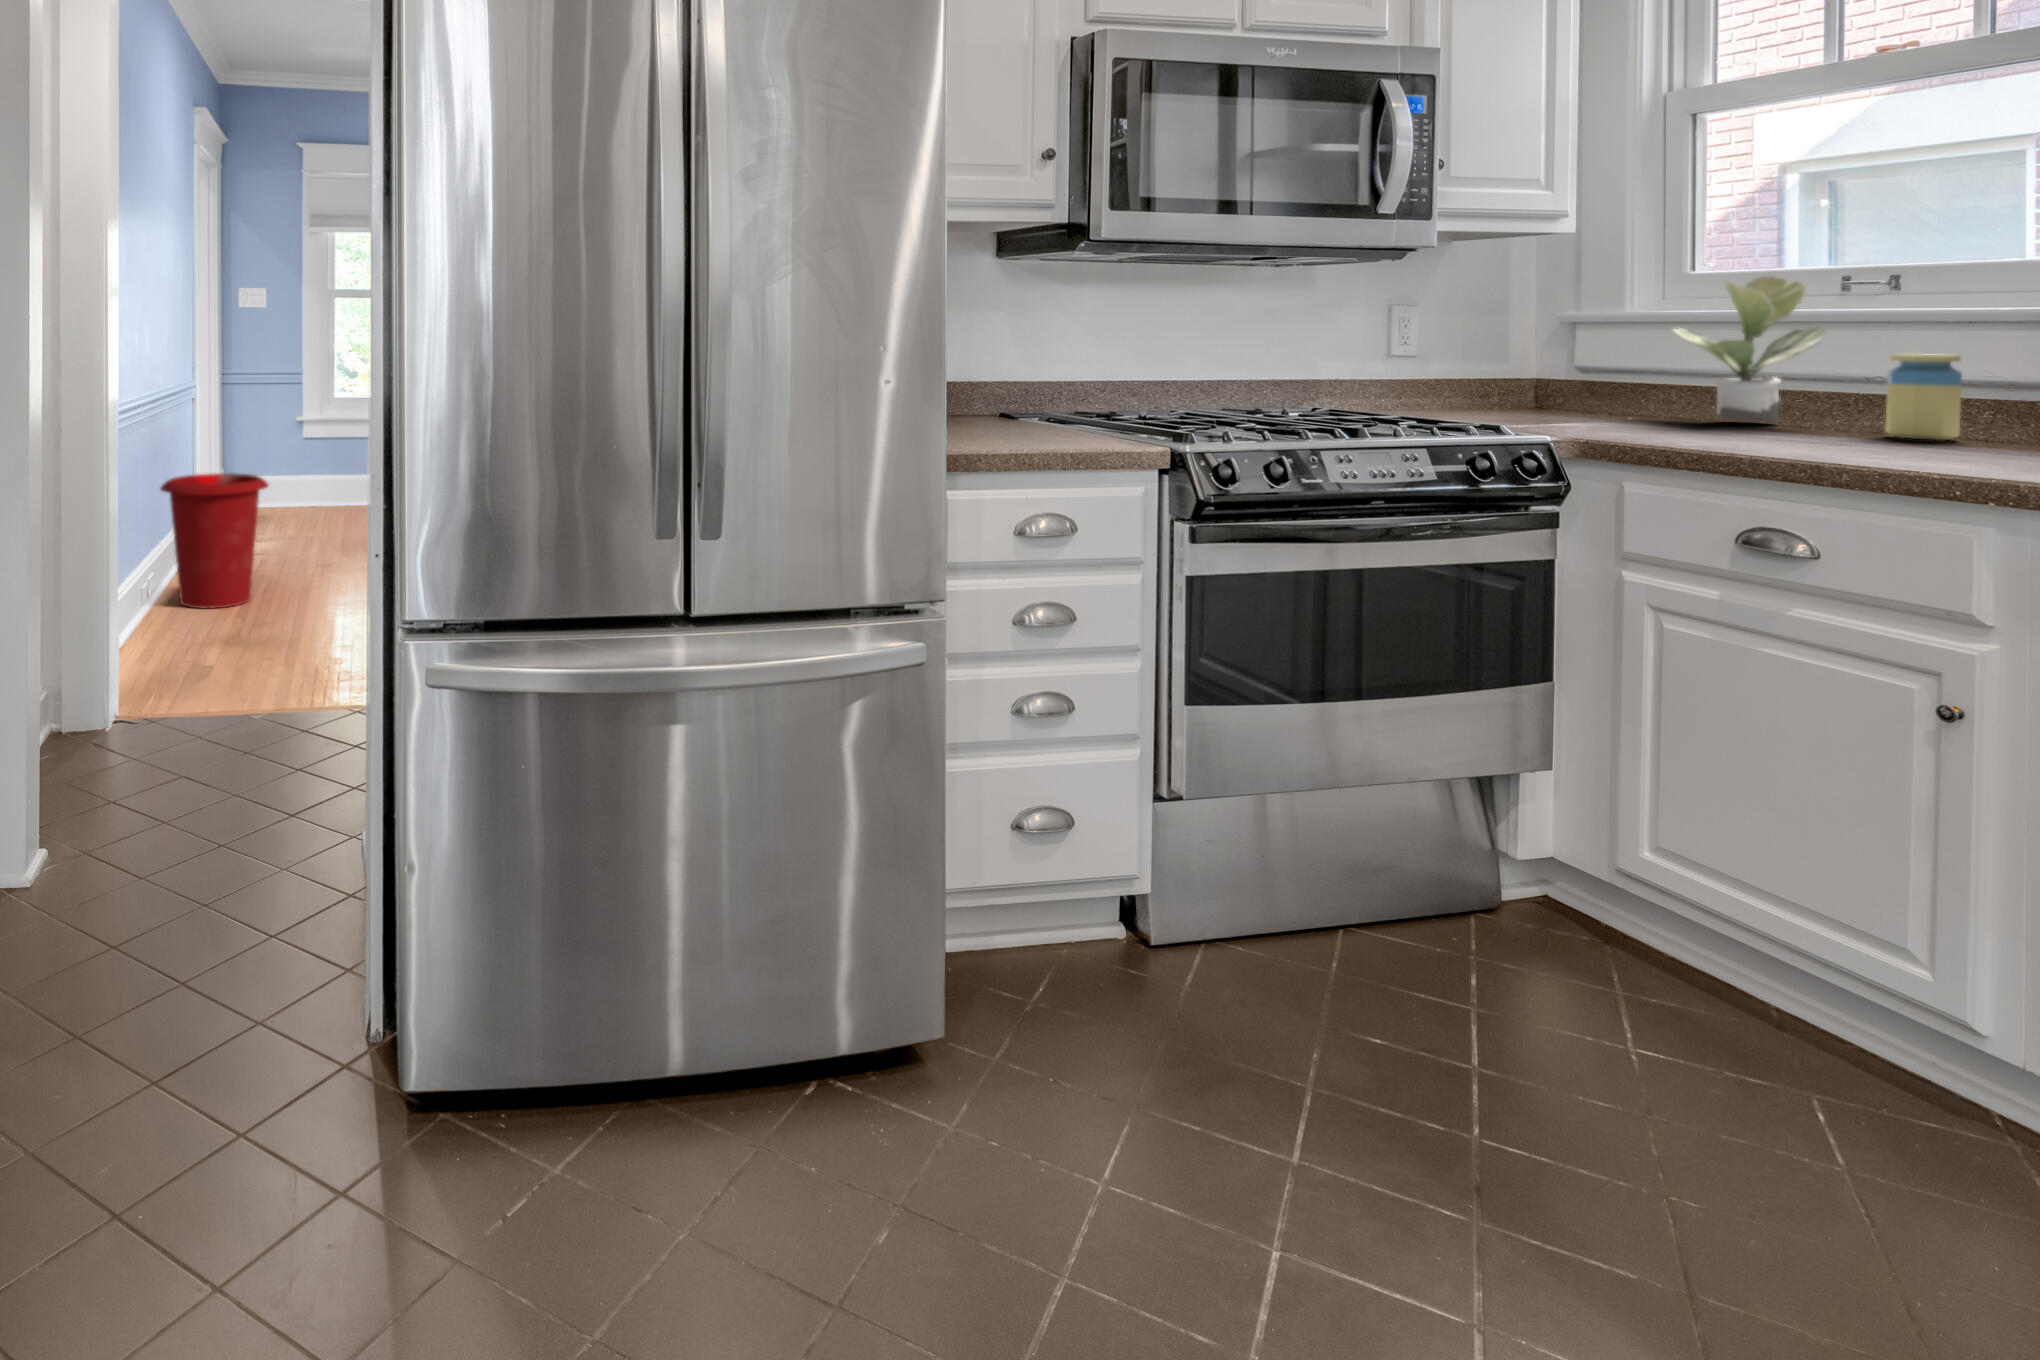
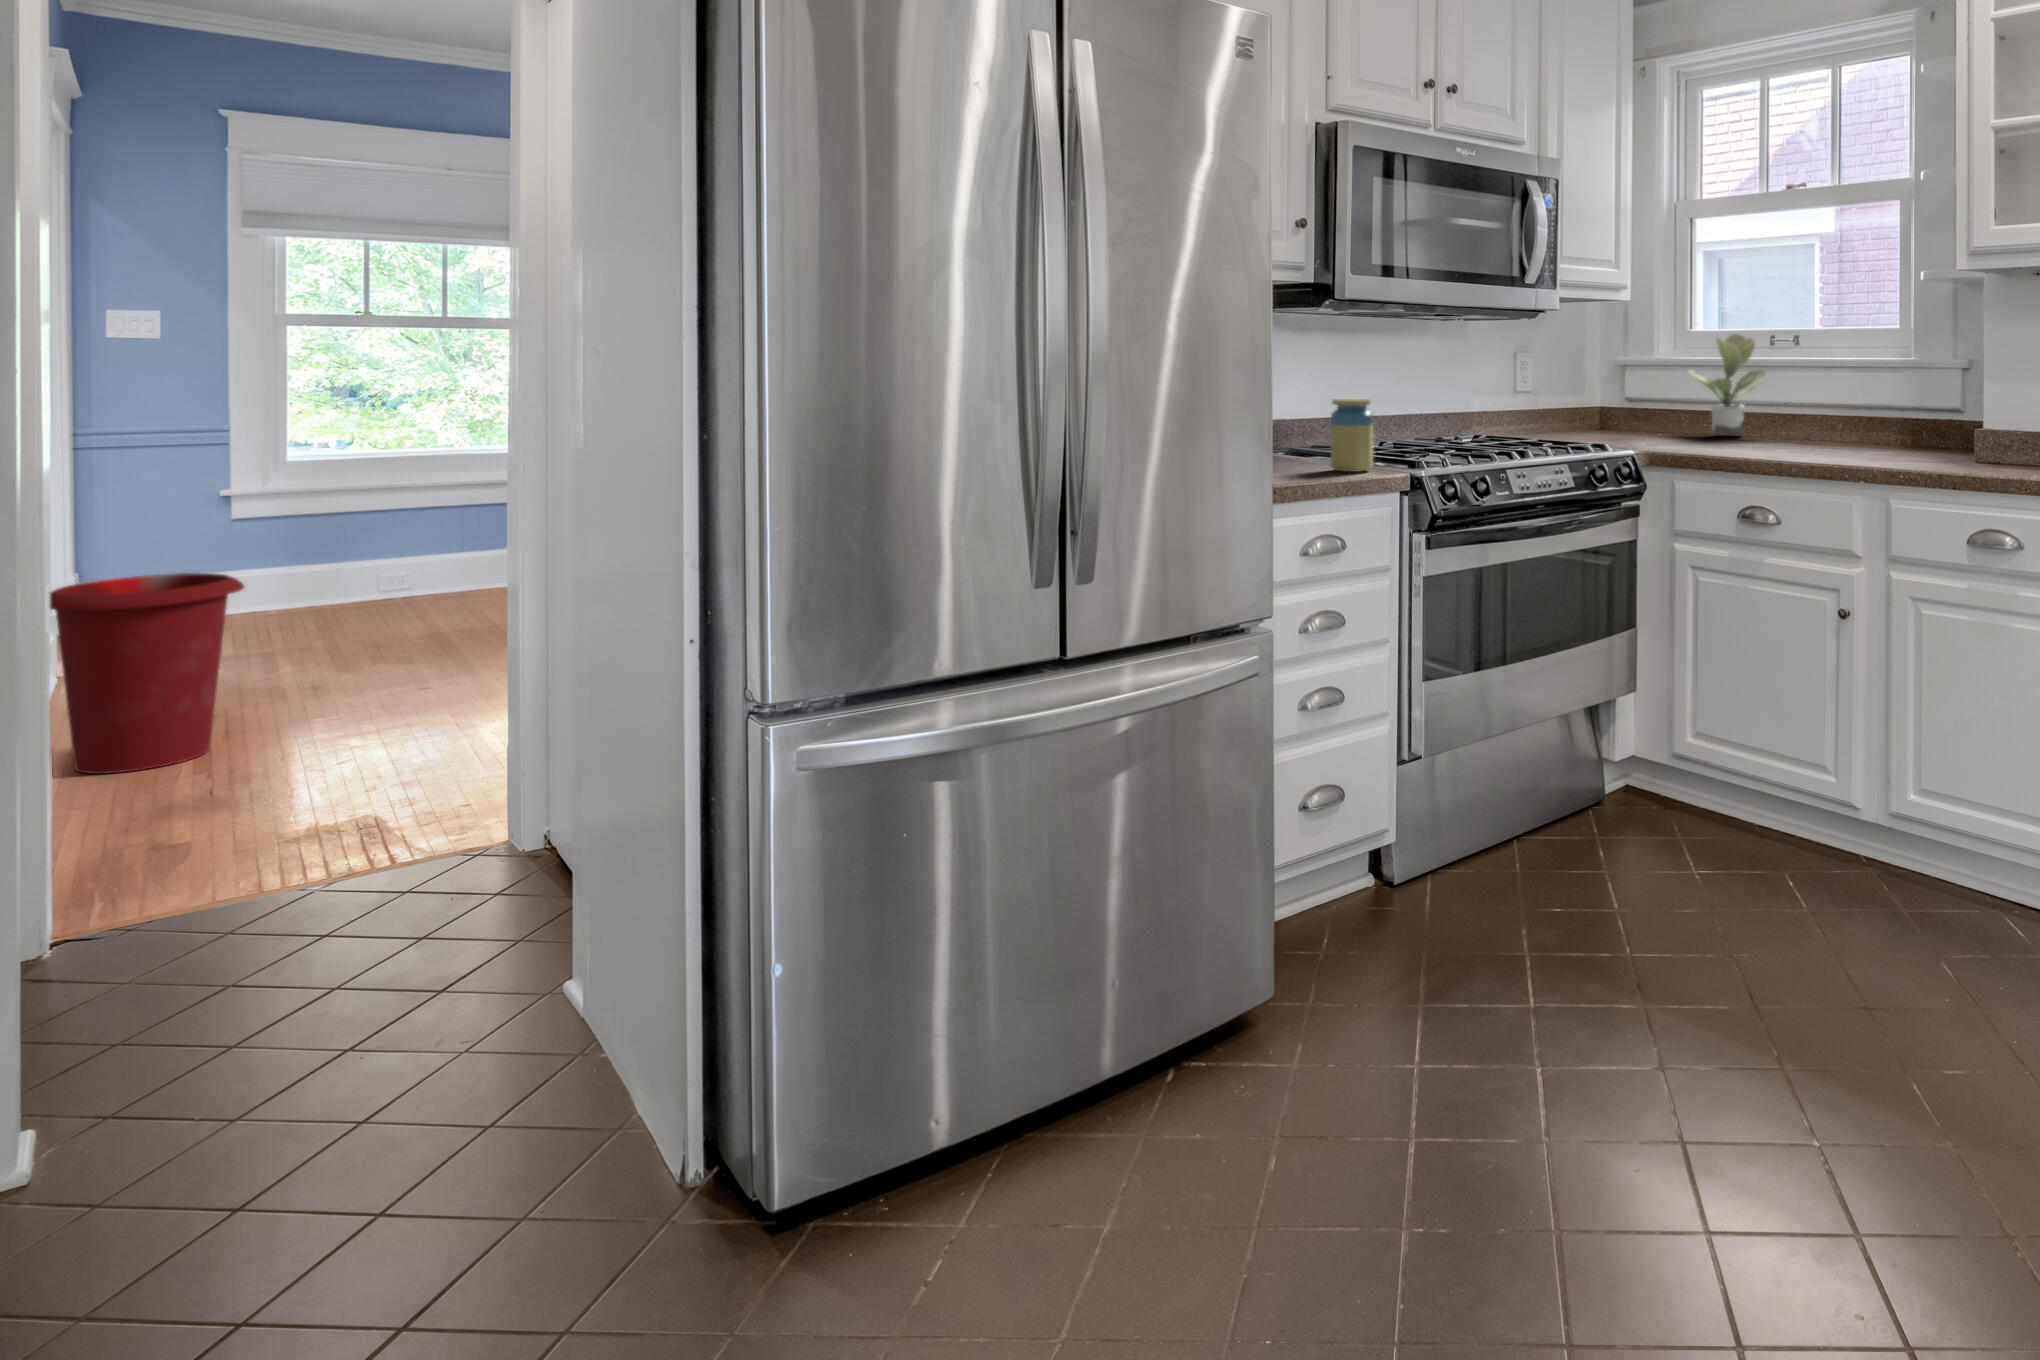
jar: present [1886,354,1962,440] -> present [1331,399,1373,472]

